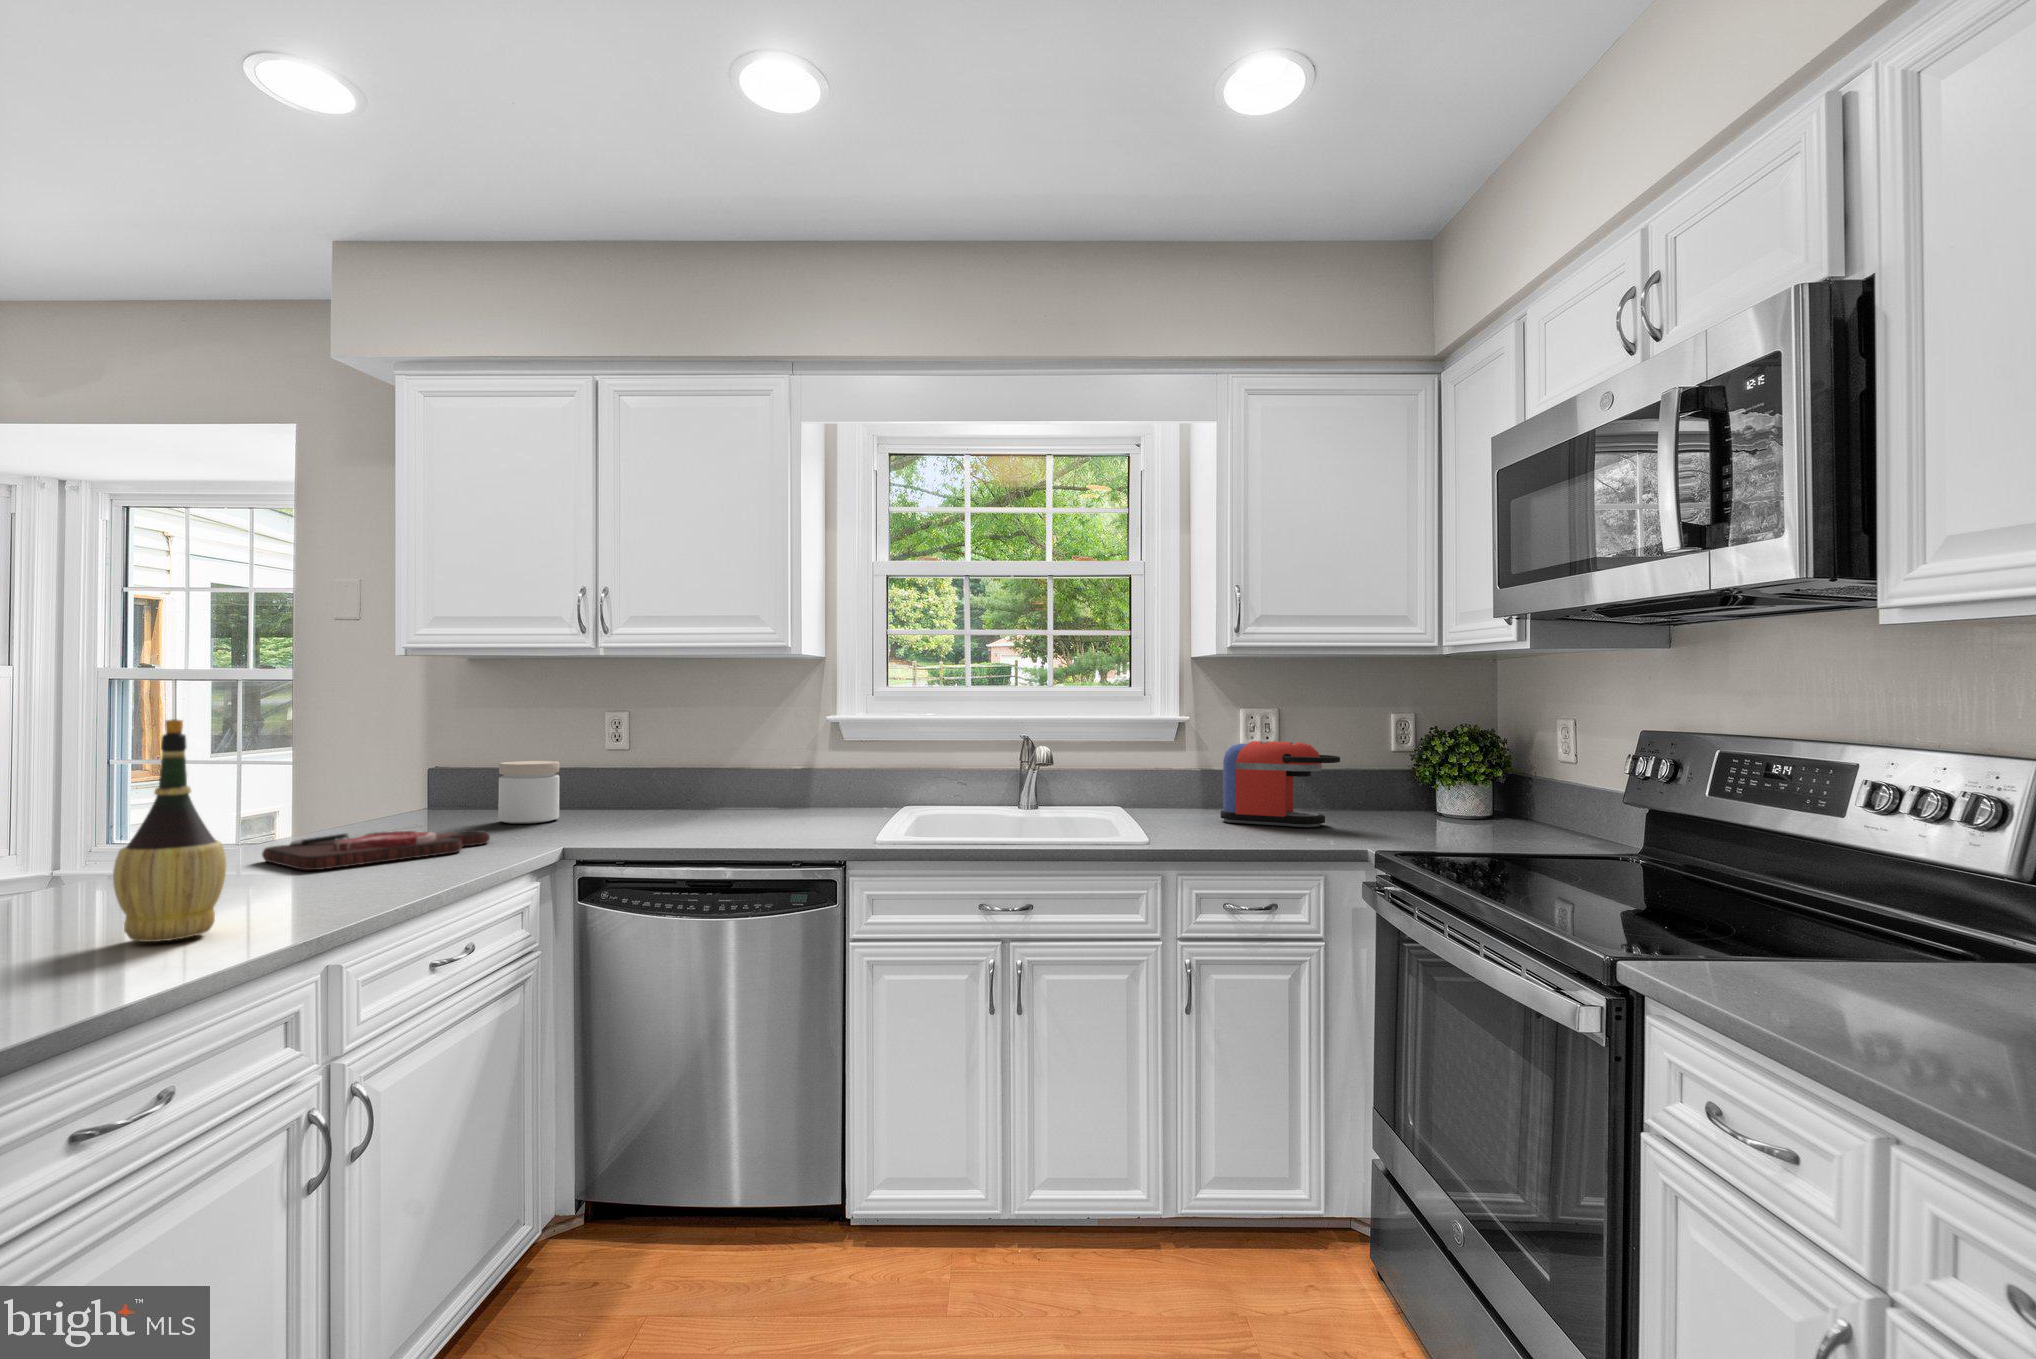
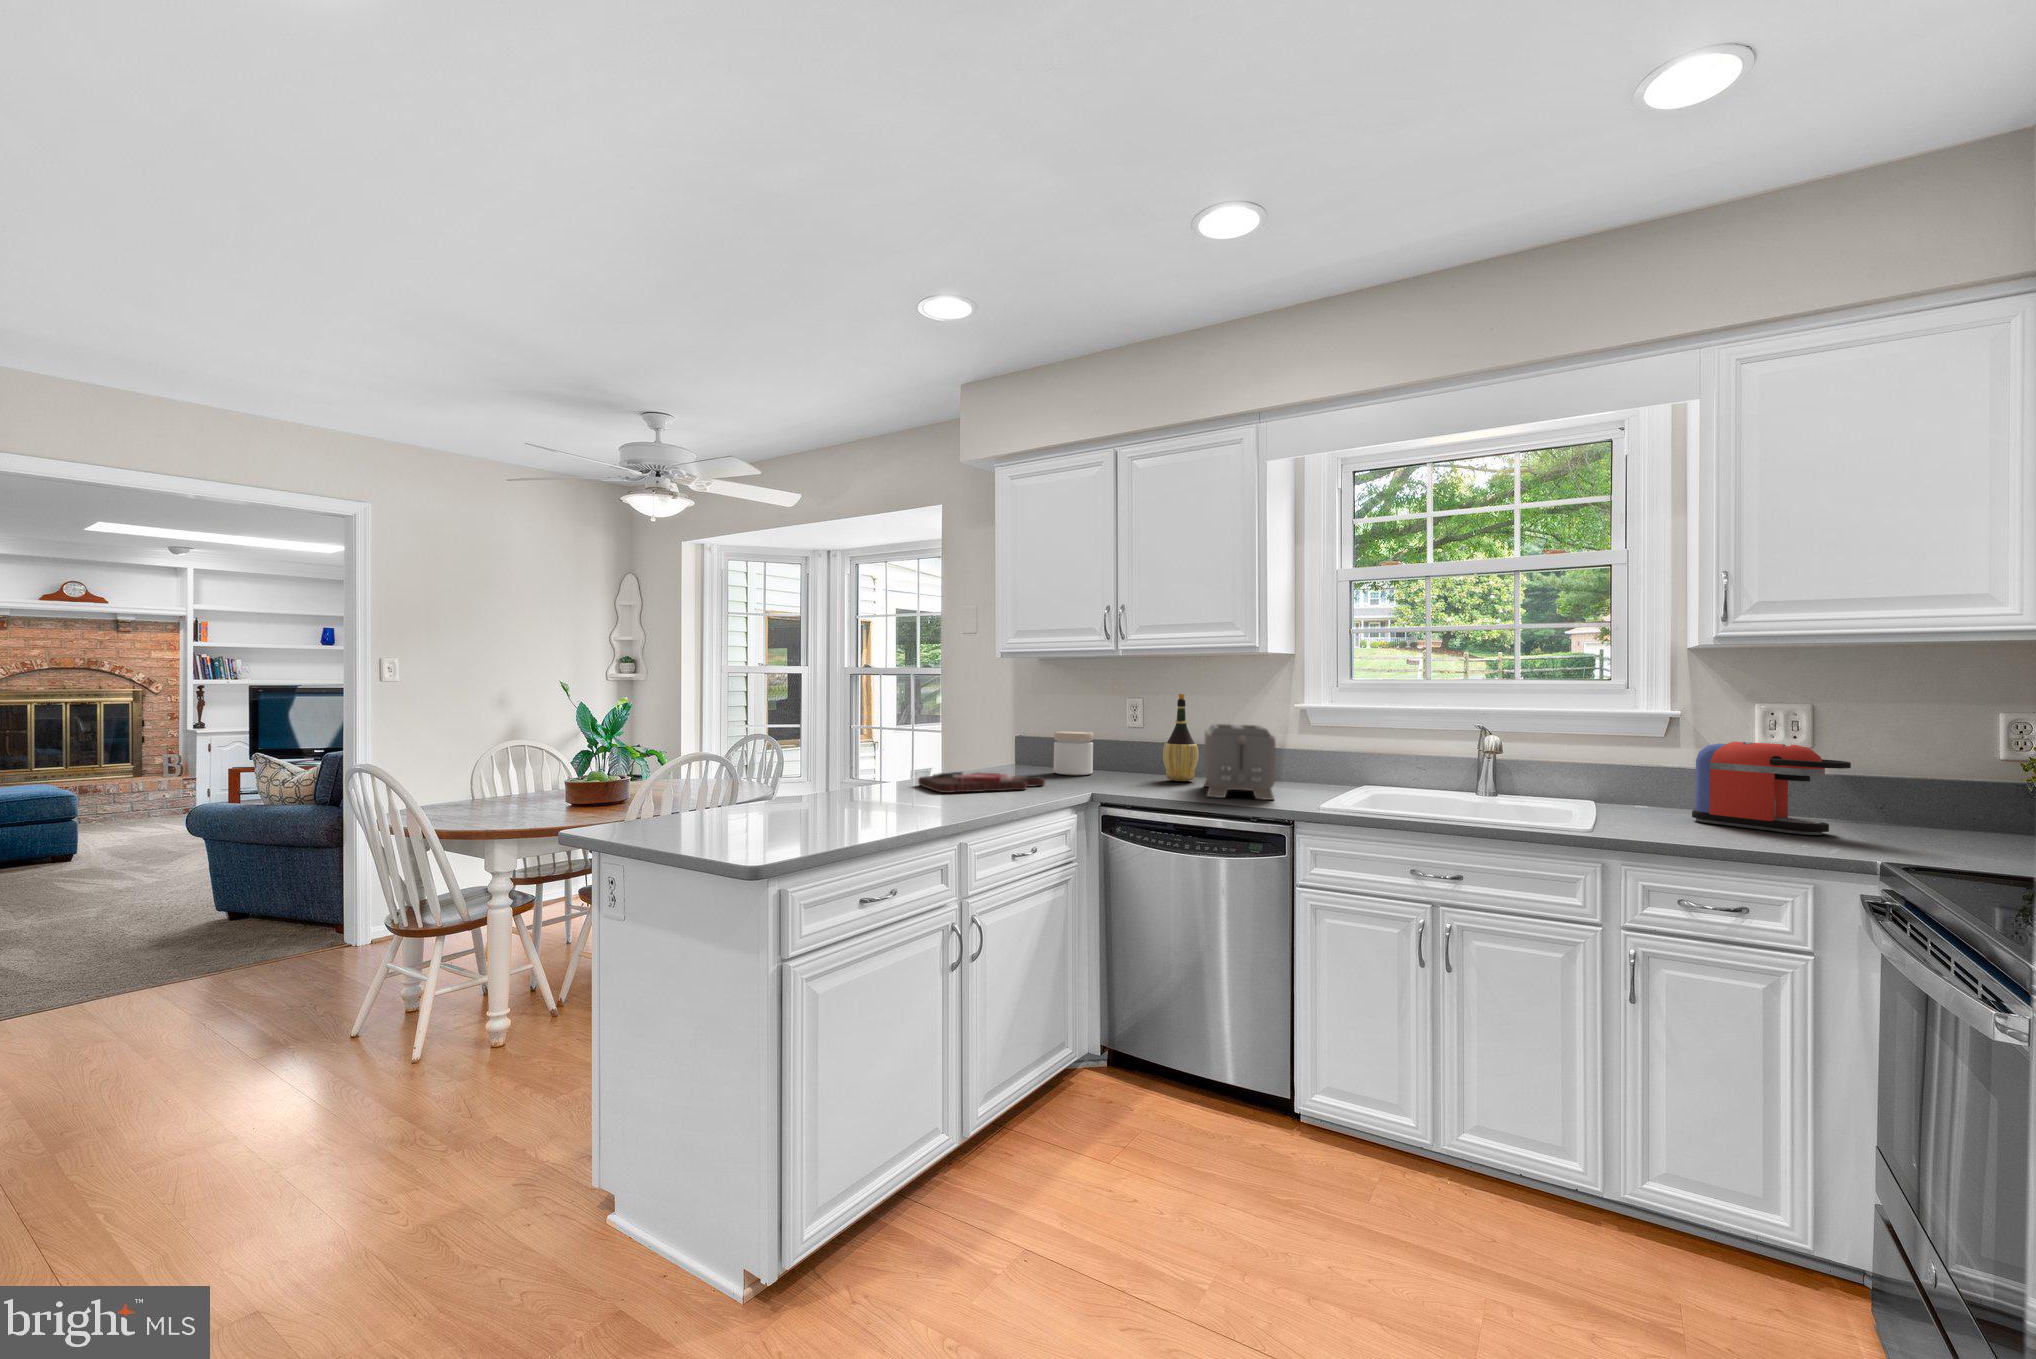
wine bottle: present [113,719,226,942] -> present [1163,694,1199,781]
toaster: none [720,742,817,840] -> present [1204,724,1276,800]

